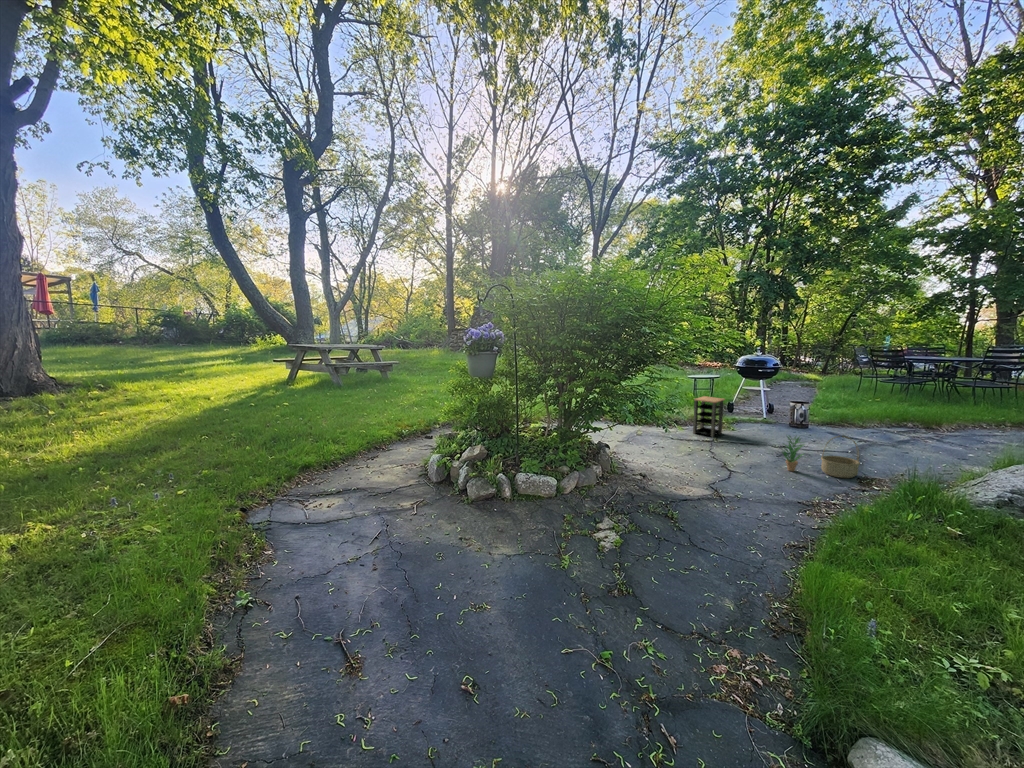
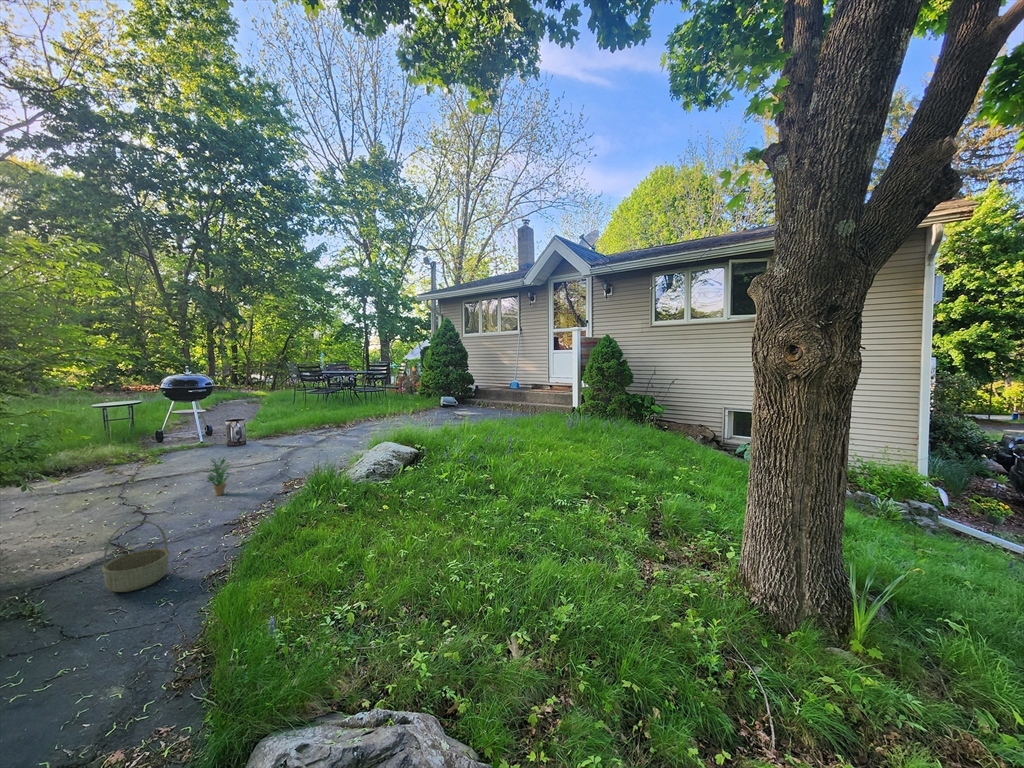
side table: present [693,396,725,437] -> none [88,429,140,481]
basket: present [821,436,860,478] -> present [102,521,170,592]

